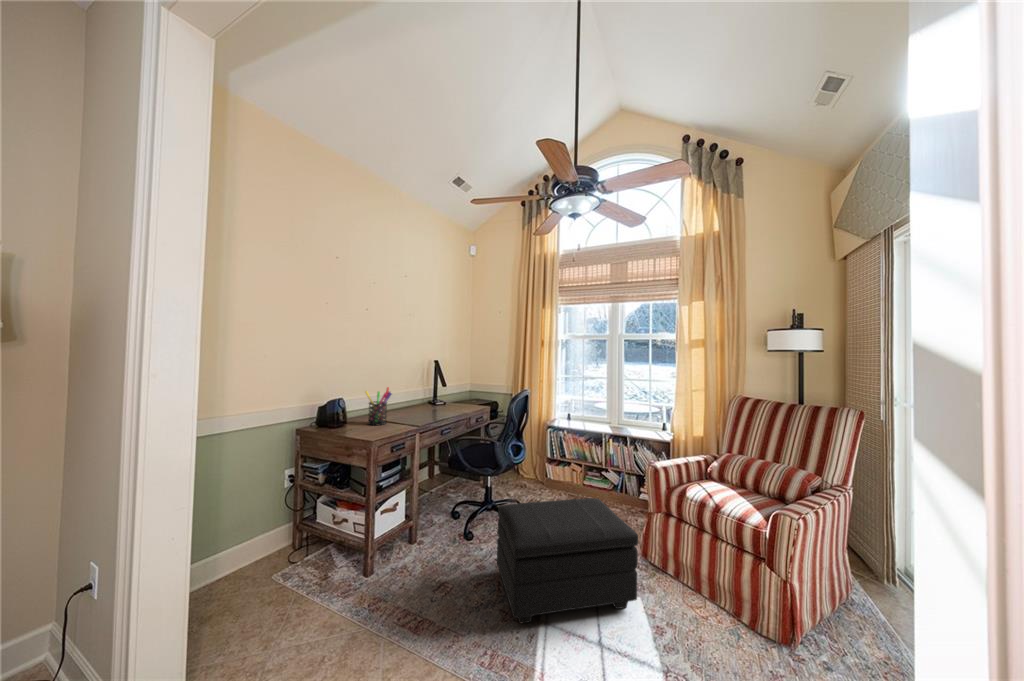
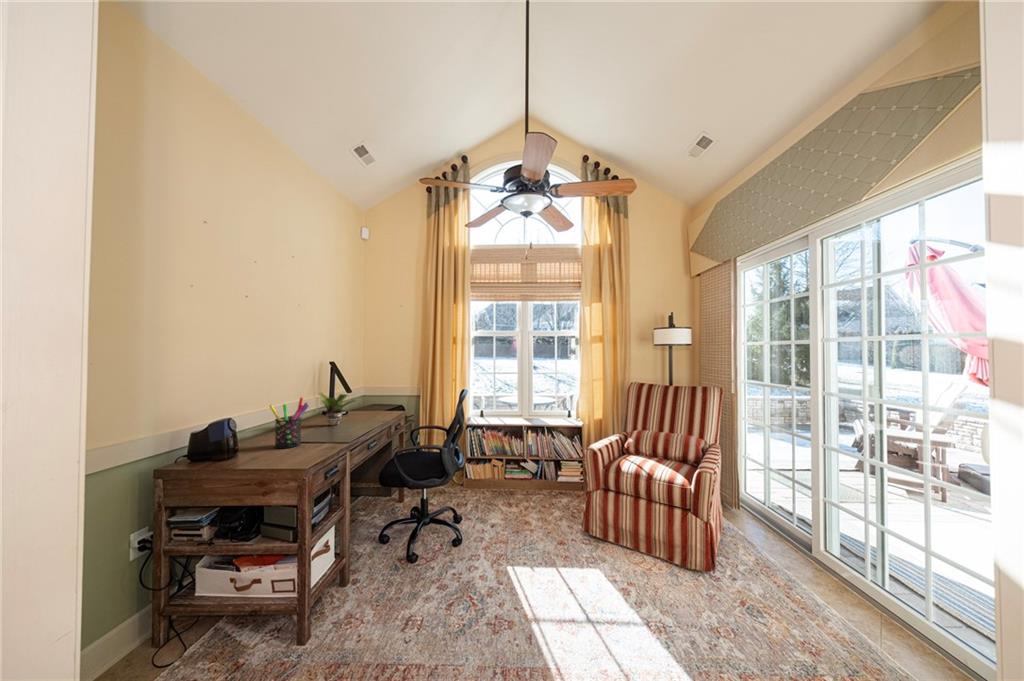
potted plant: none [414,384,444,412] -> present [318,392,356,426]
footstool: present [497,498,638,623] -> none [461,487,602,630]

